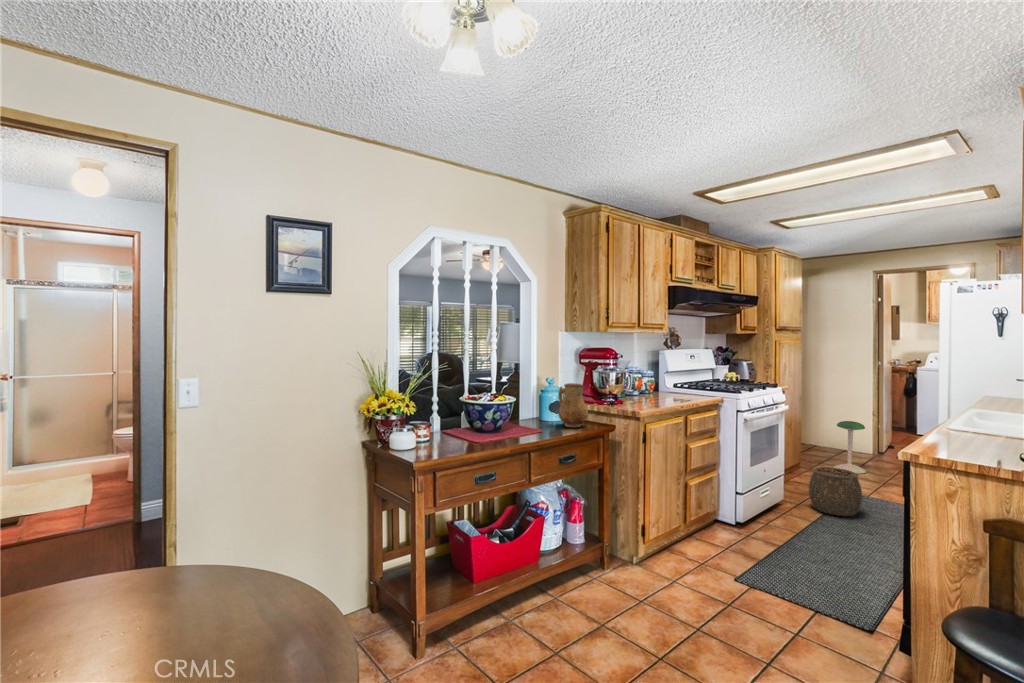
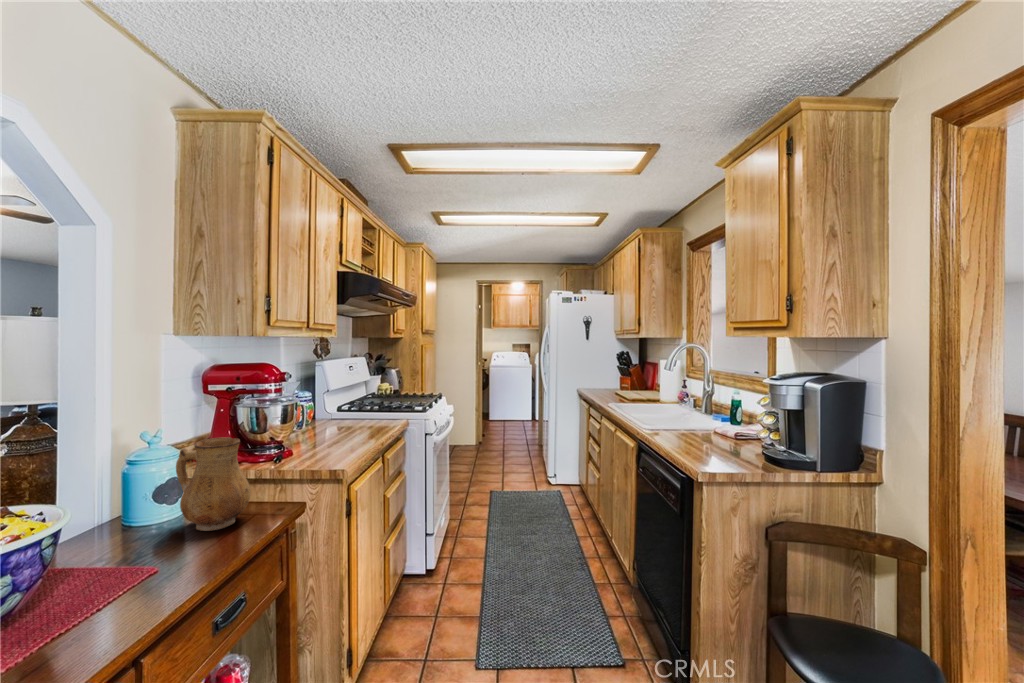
stool: present [833,421,866,474] -> none [463,418,488,467]
woven basket: present [808,467,862,516] -> none [473,471,518,521]

